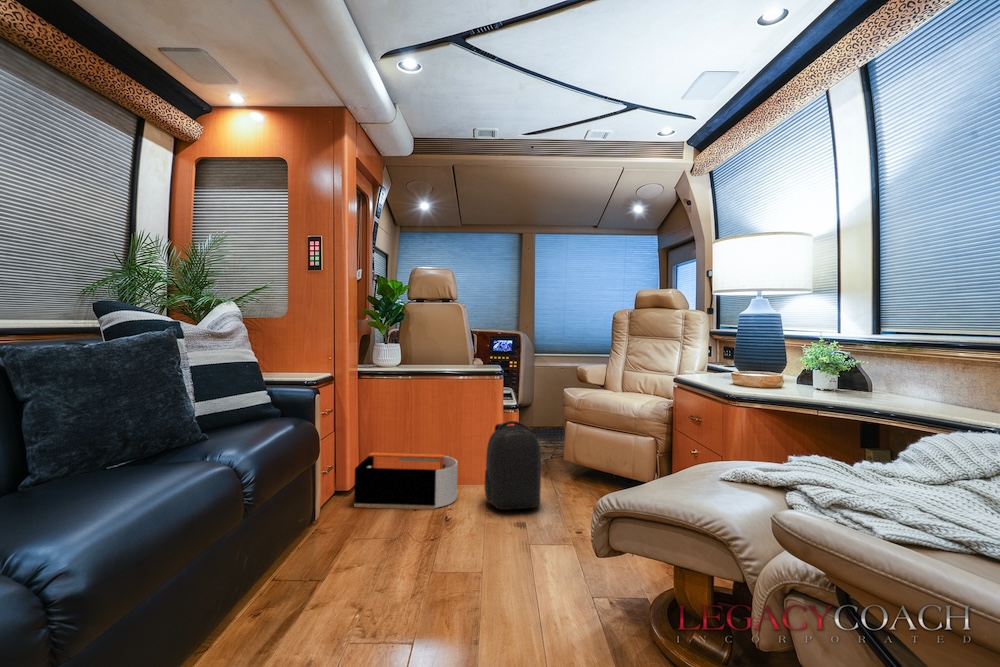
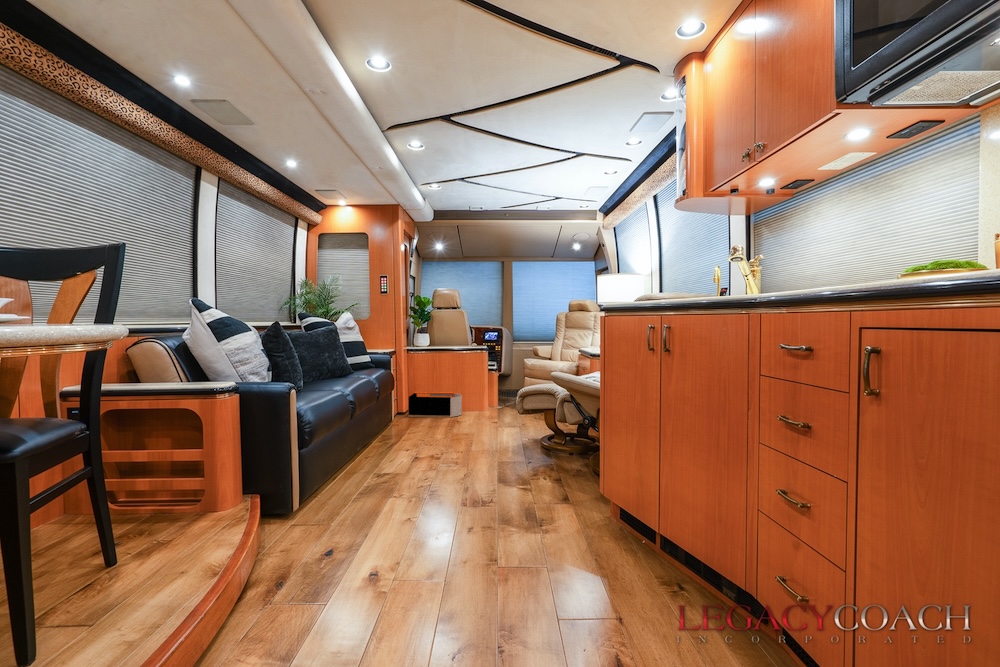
backpack: present [485,421,541,510] -> none [476,373,505,417]

